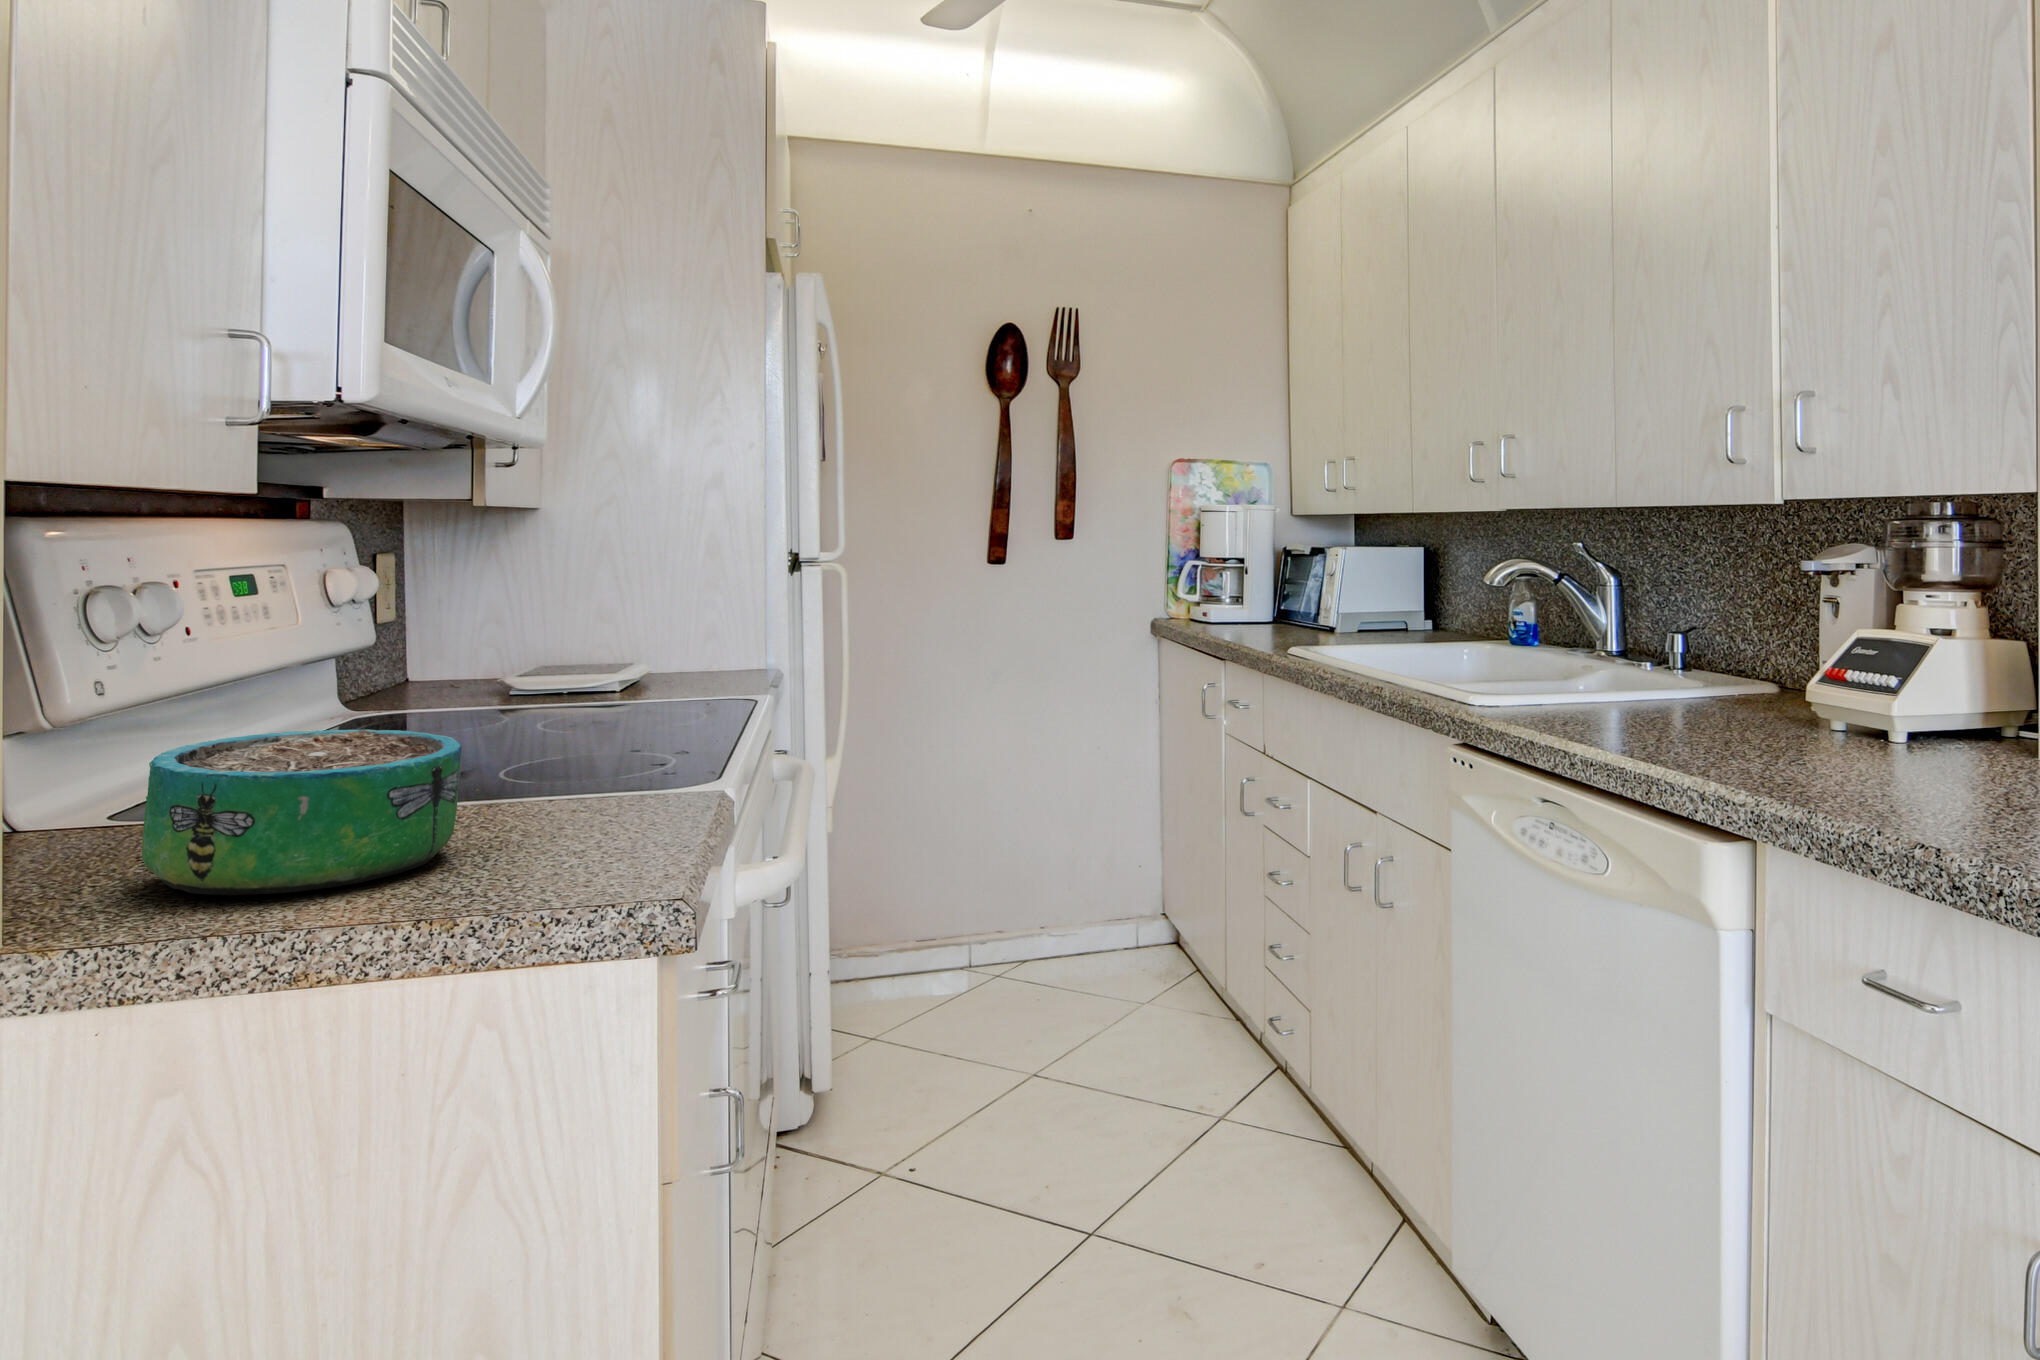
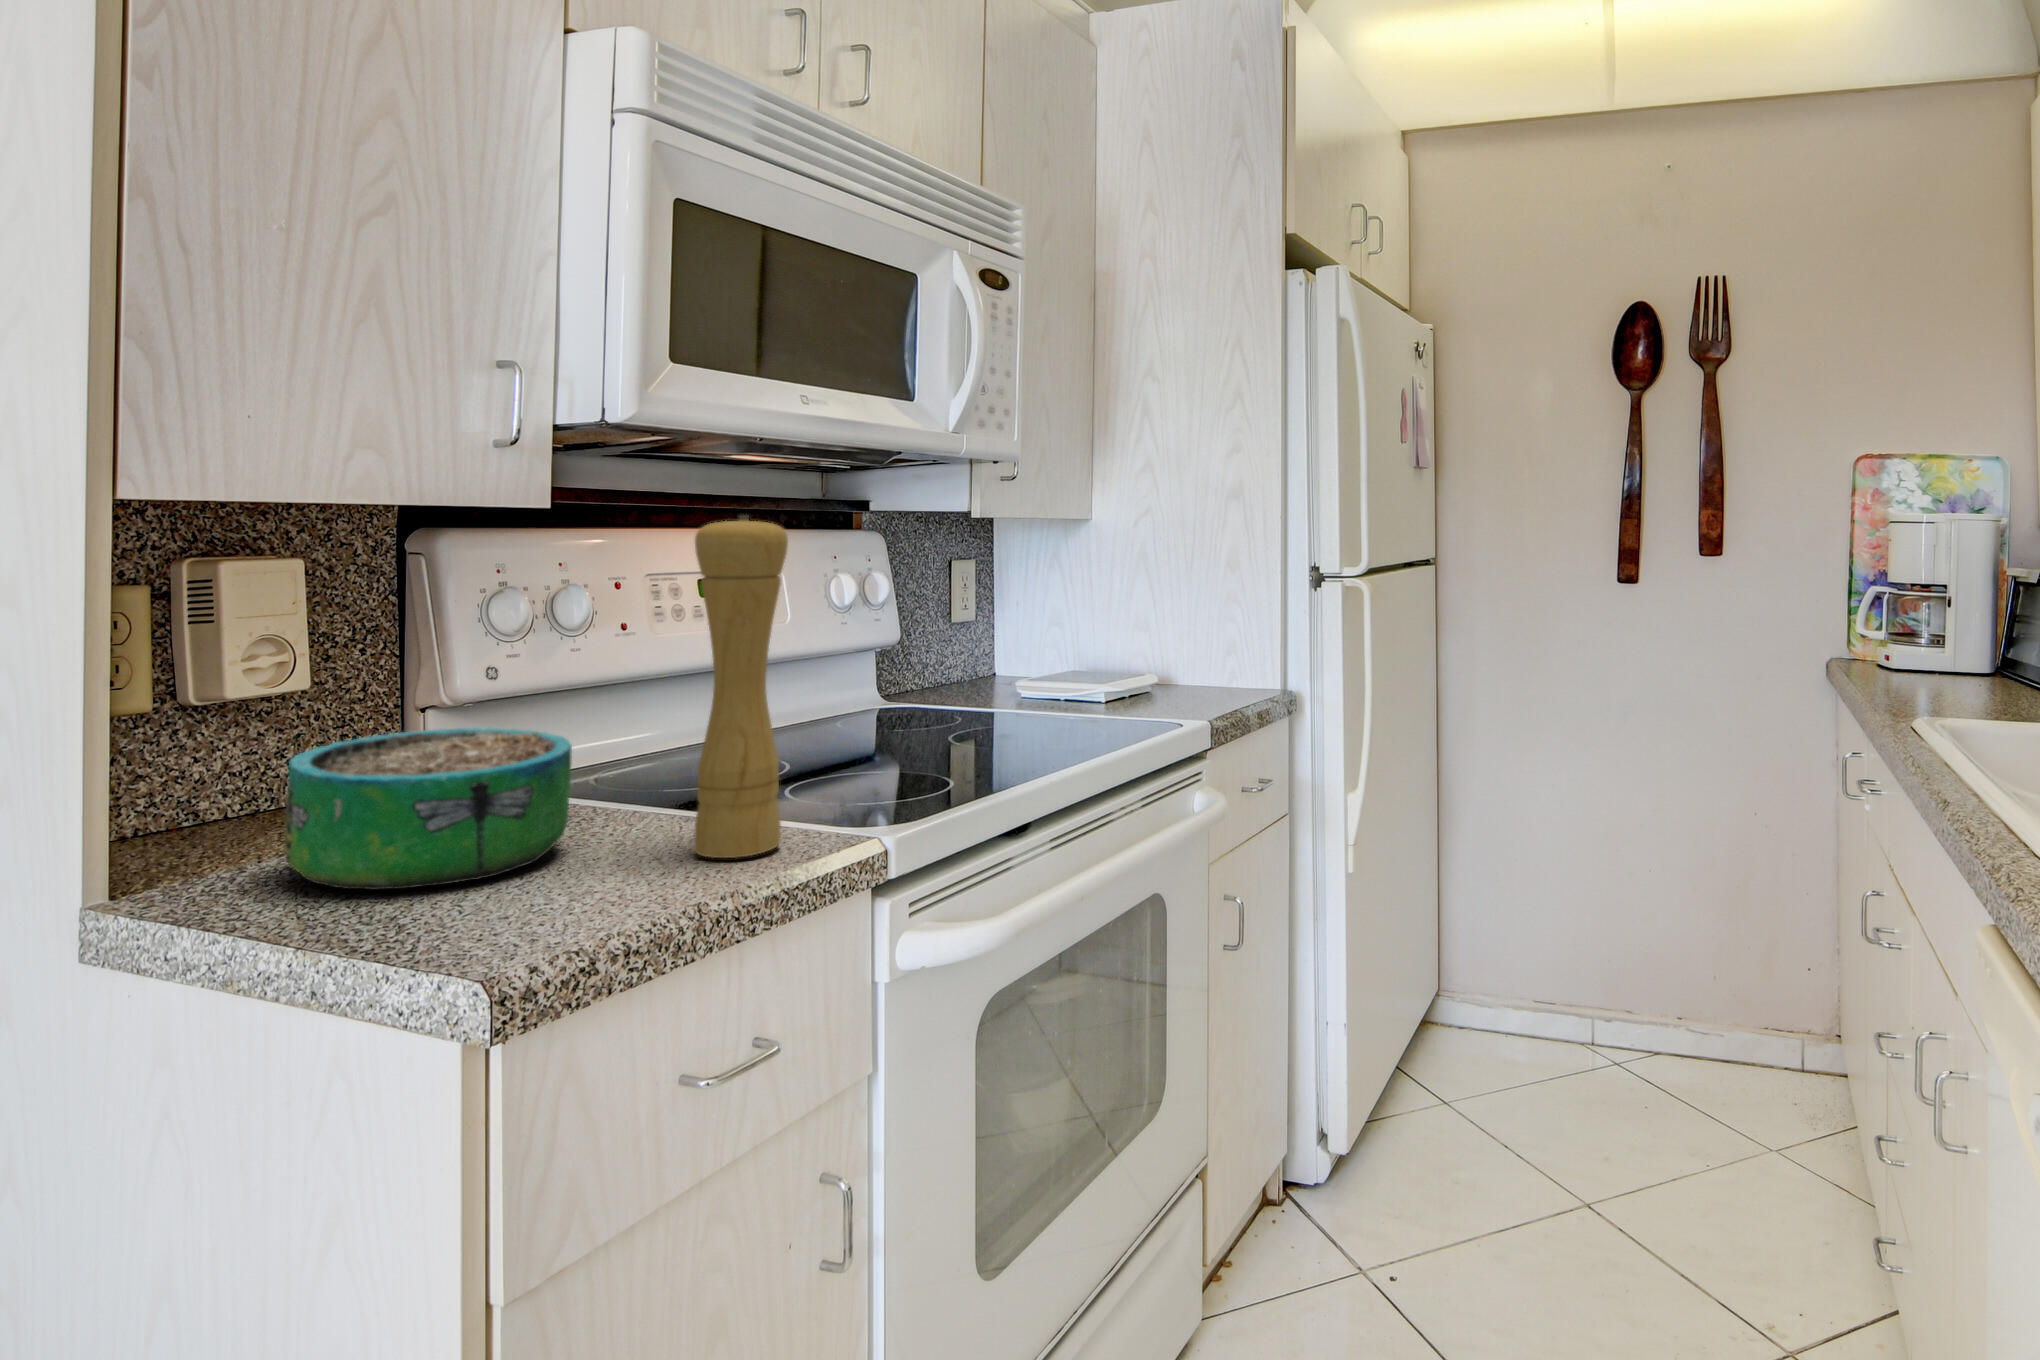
pepper mill: none [568,502,657,825] -> present [694,515,788,858]

